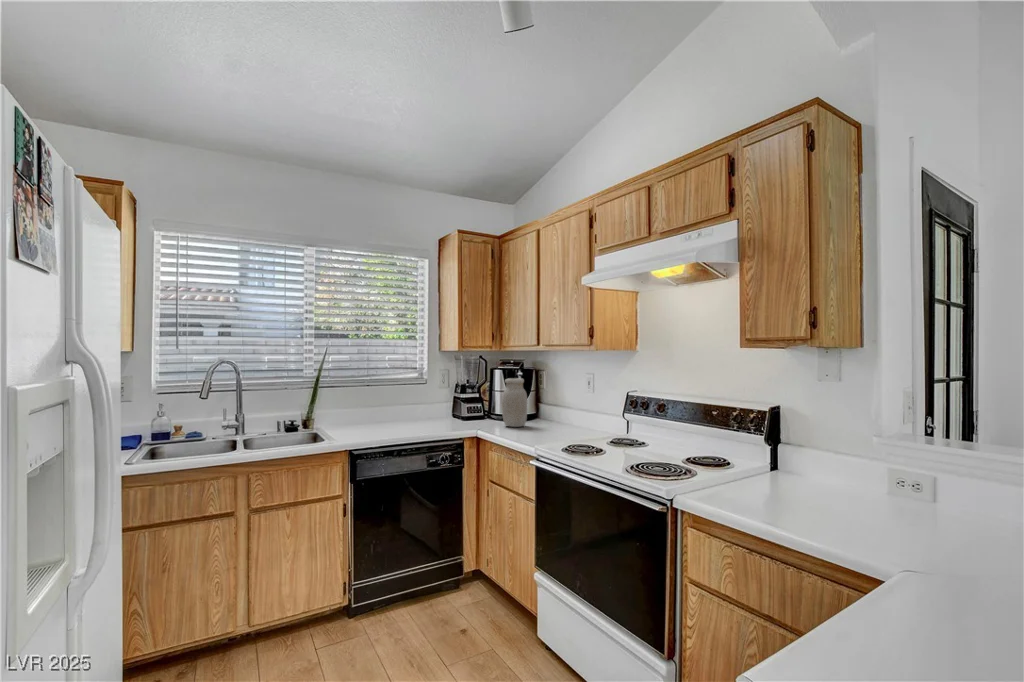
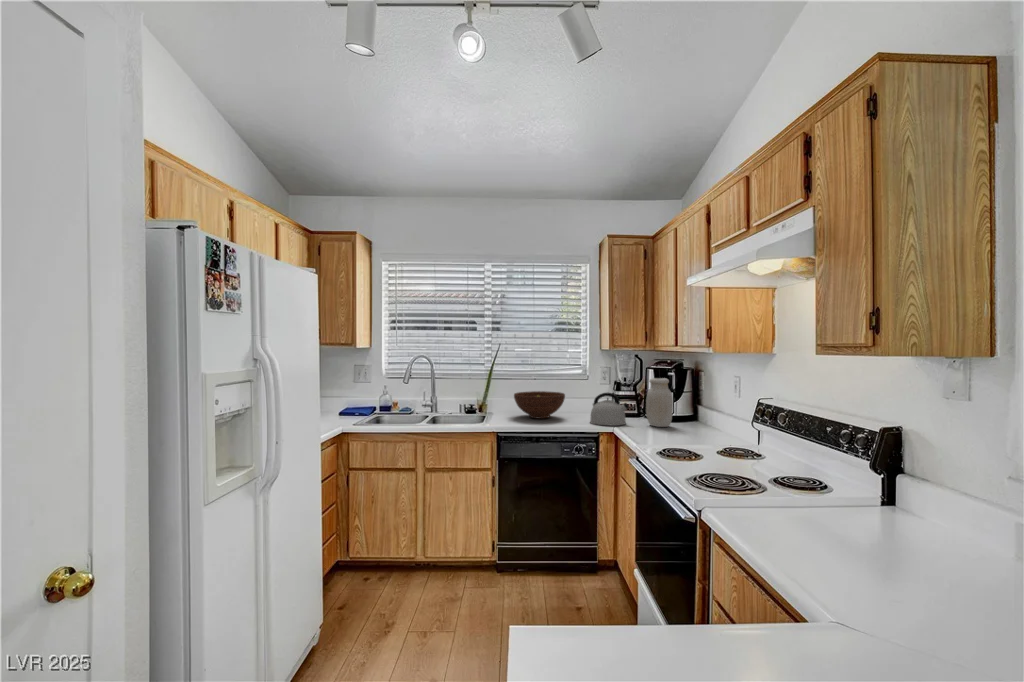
kettle: none [445,396,486,430] -> present [590,393,629,426]
fruit bowl: none [355,399,416,430] -> present [514,391,565,419]

